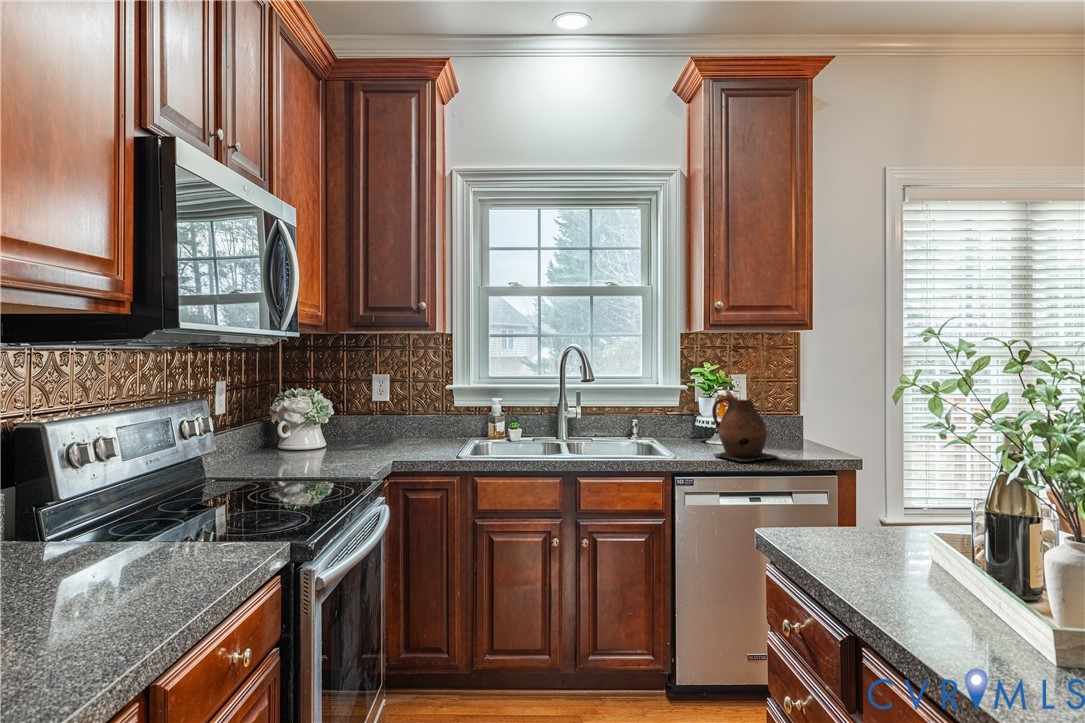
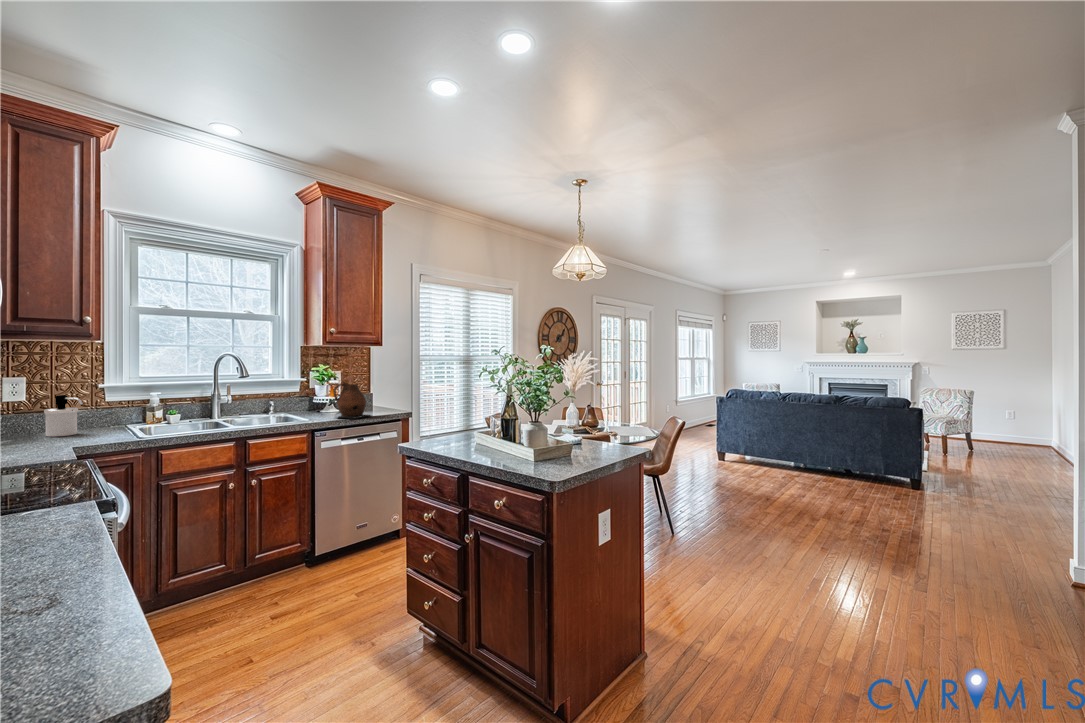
soap dispenser: none [392,397,421,445] -> present [44,395,83,437]

